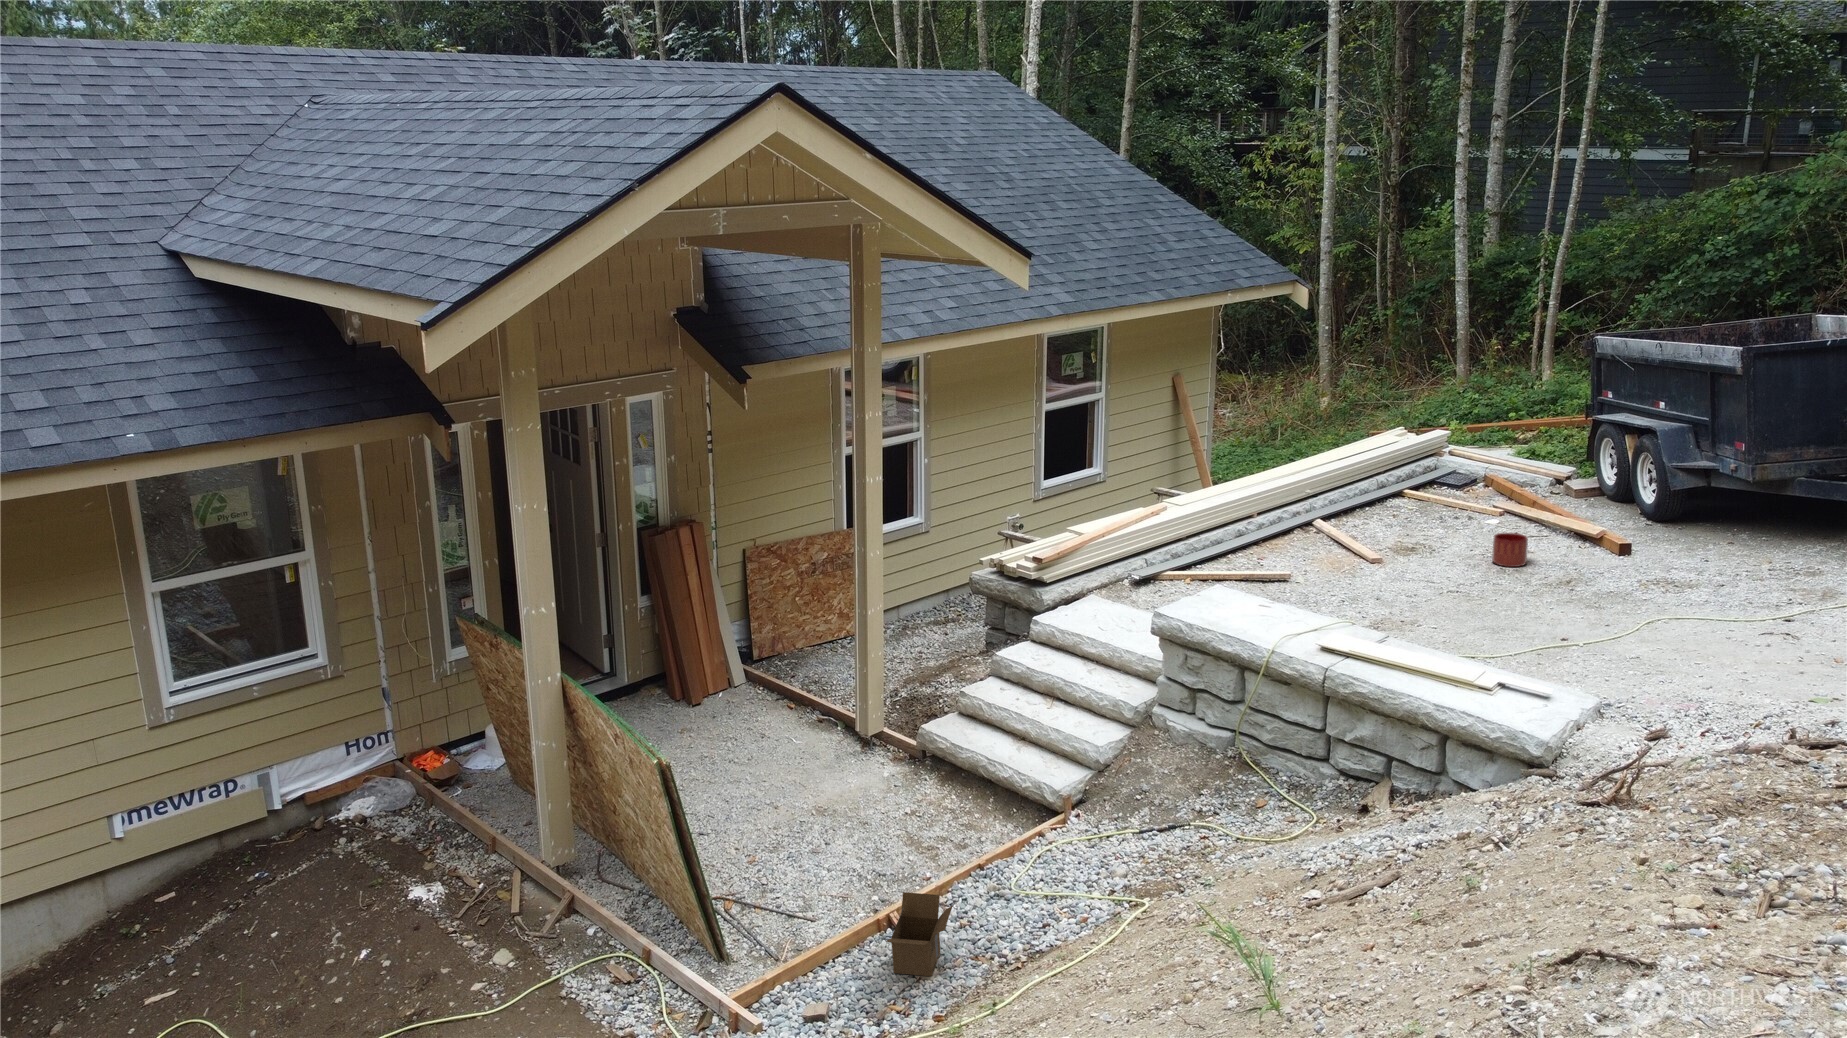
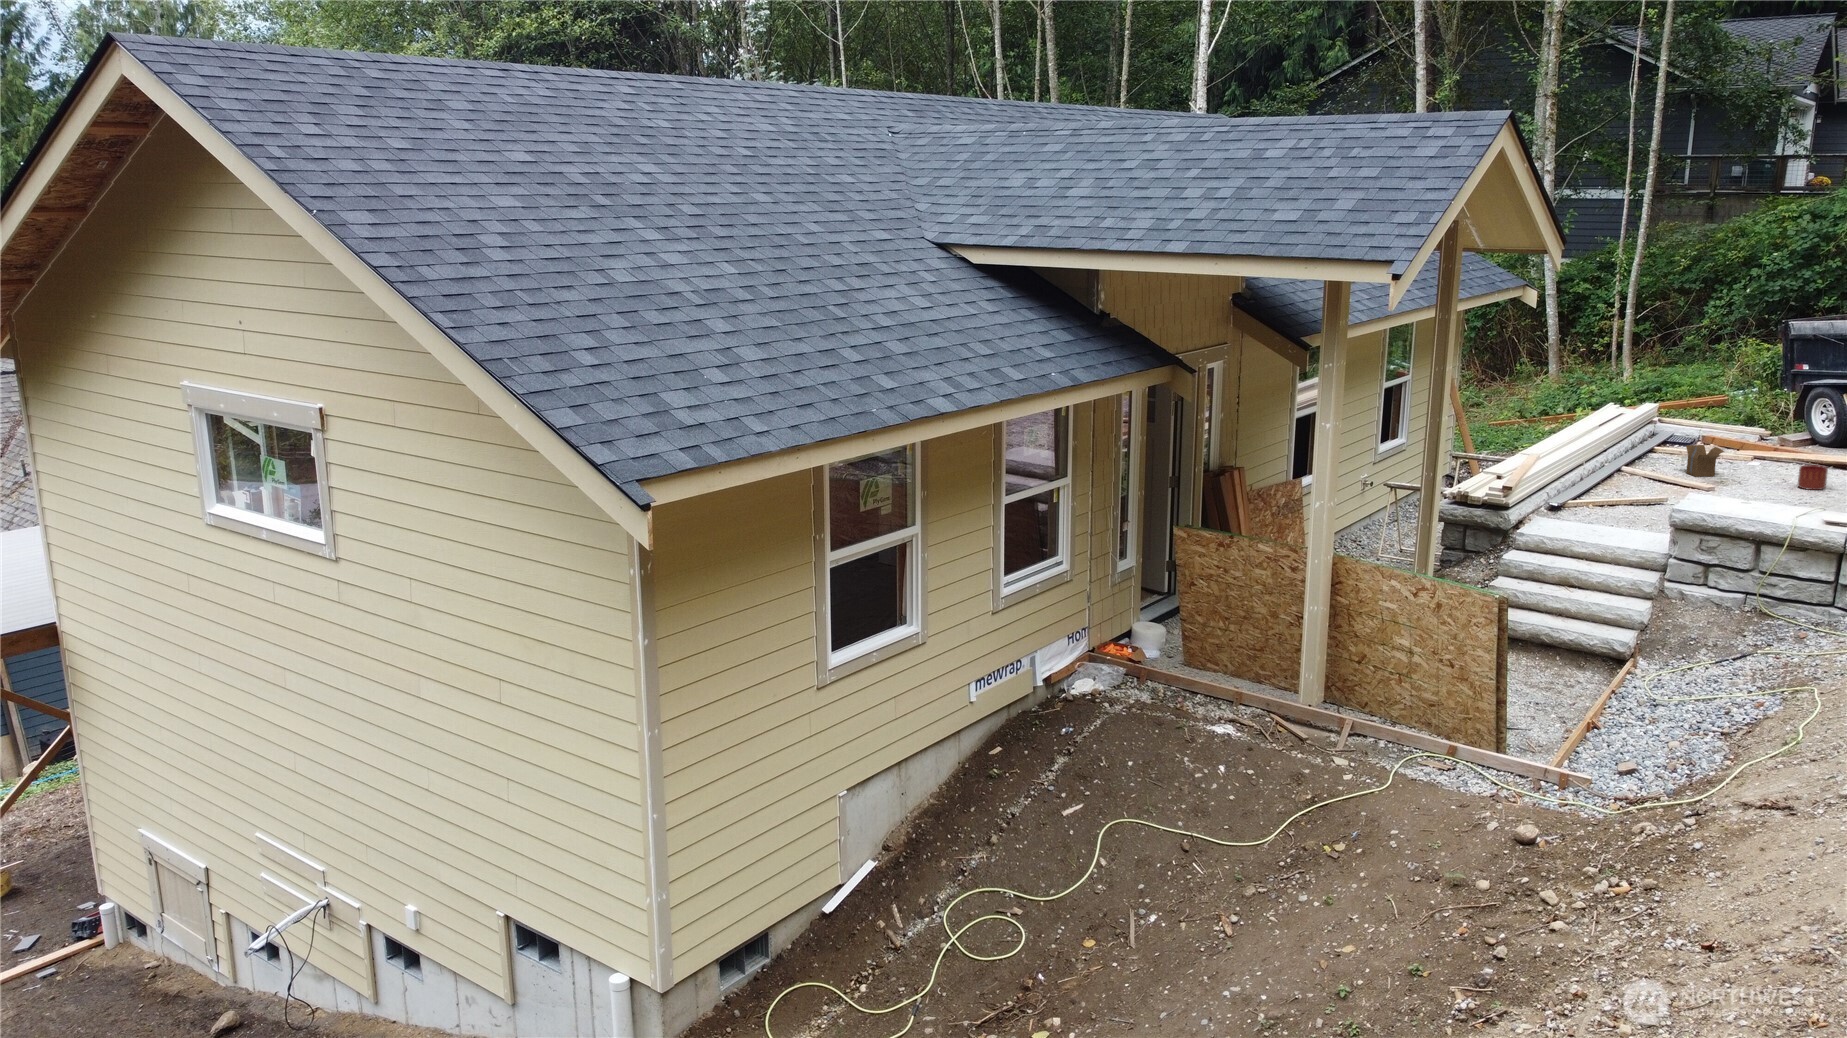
cardboard box: present [886,892,953,976] -> present [1686,445,1724,477]

